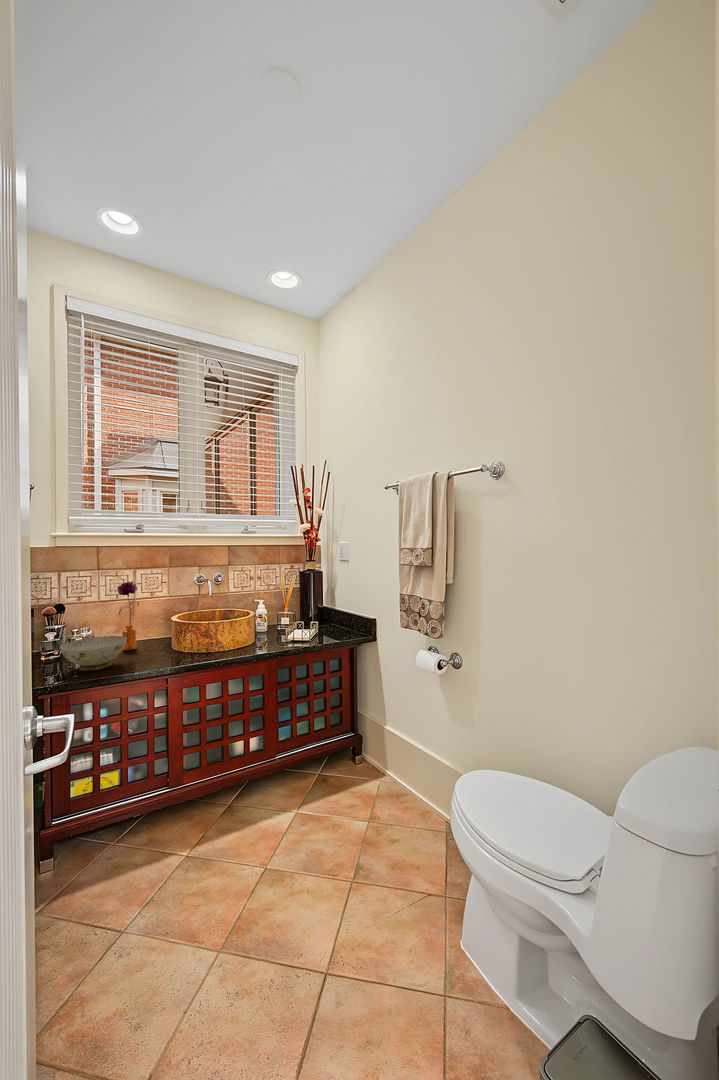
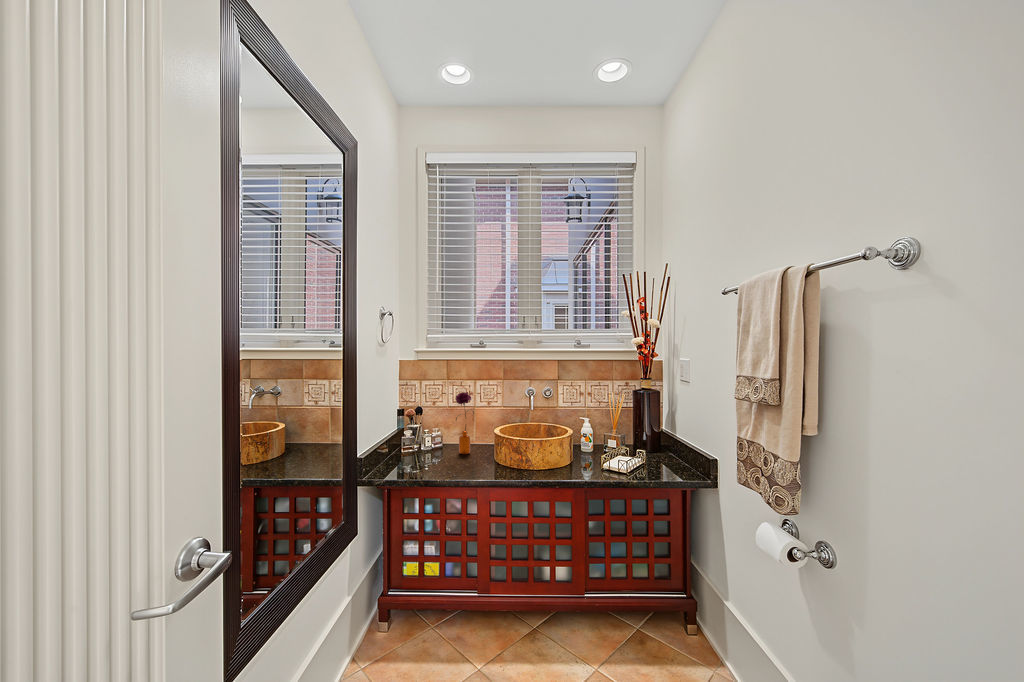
ceramic bowl: present [60,636,127,671] -> none [403,439,453,469]

